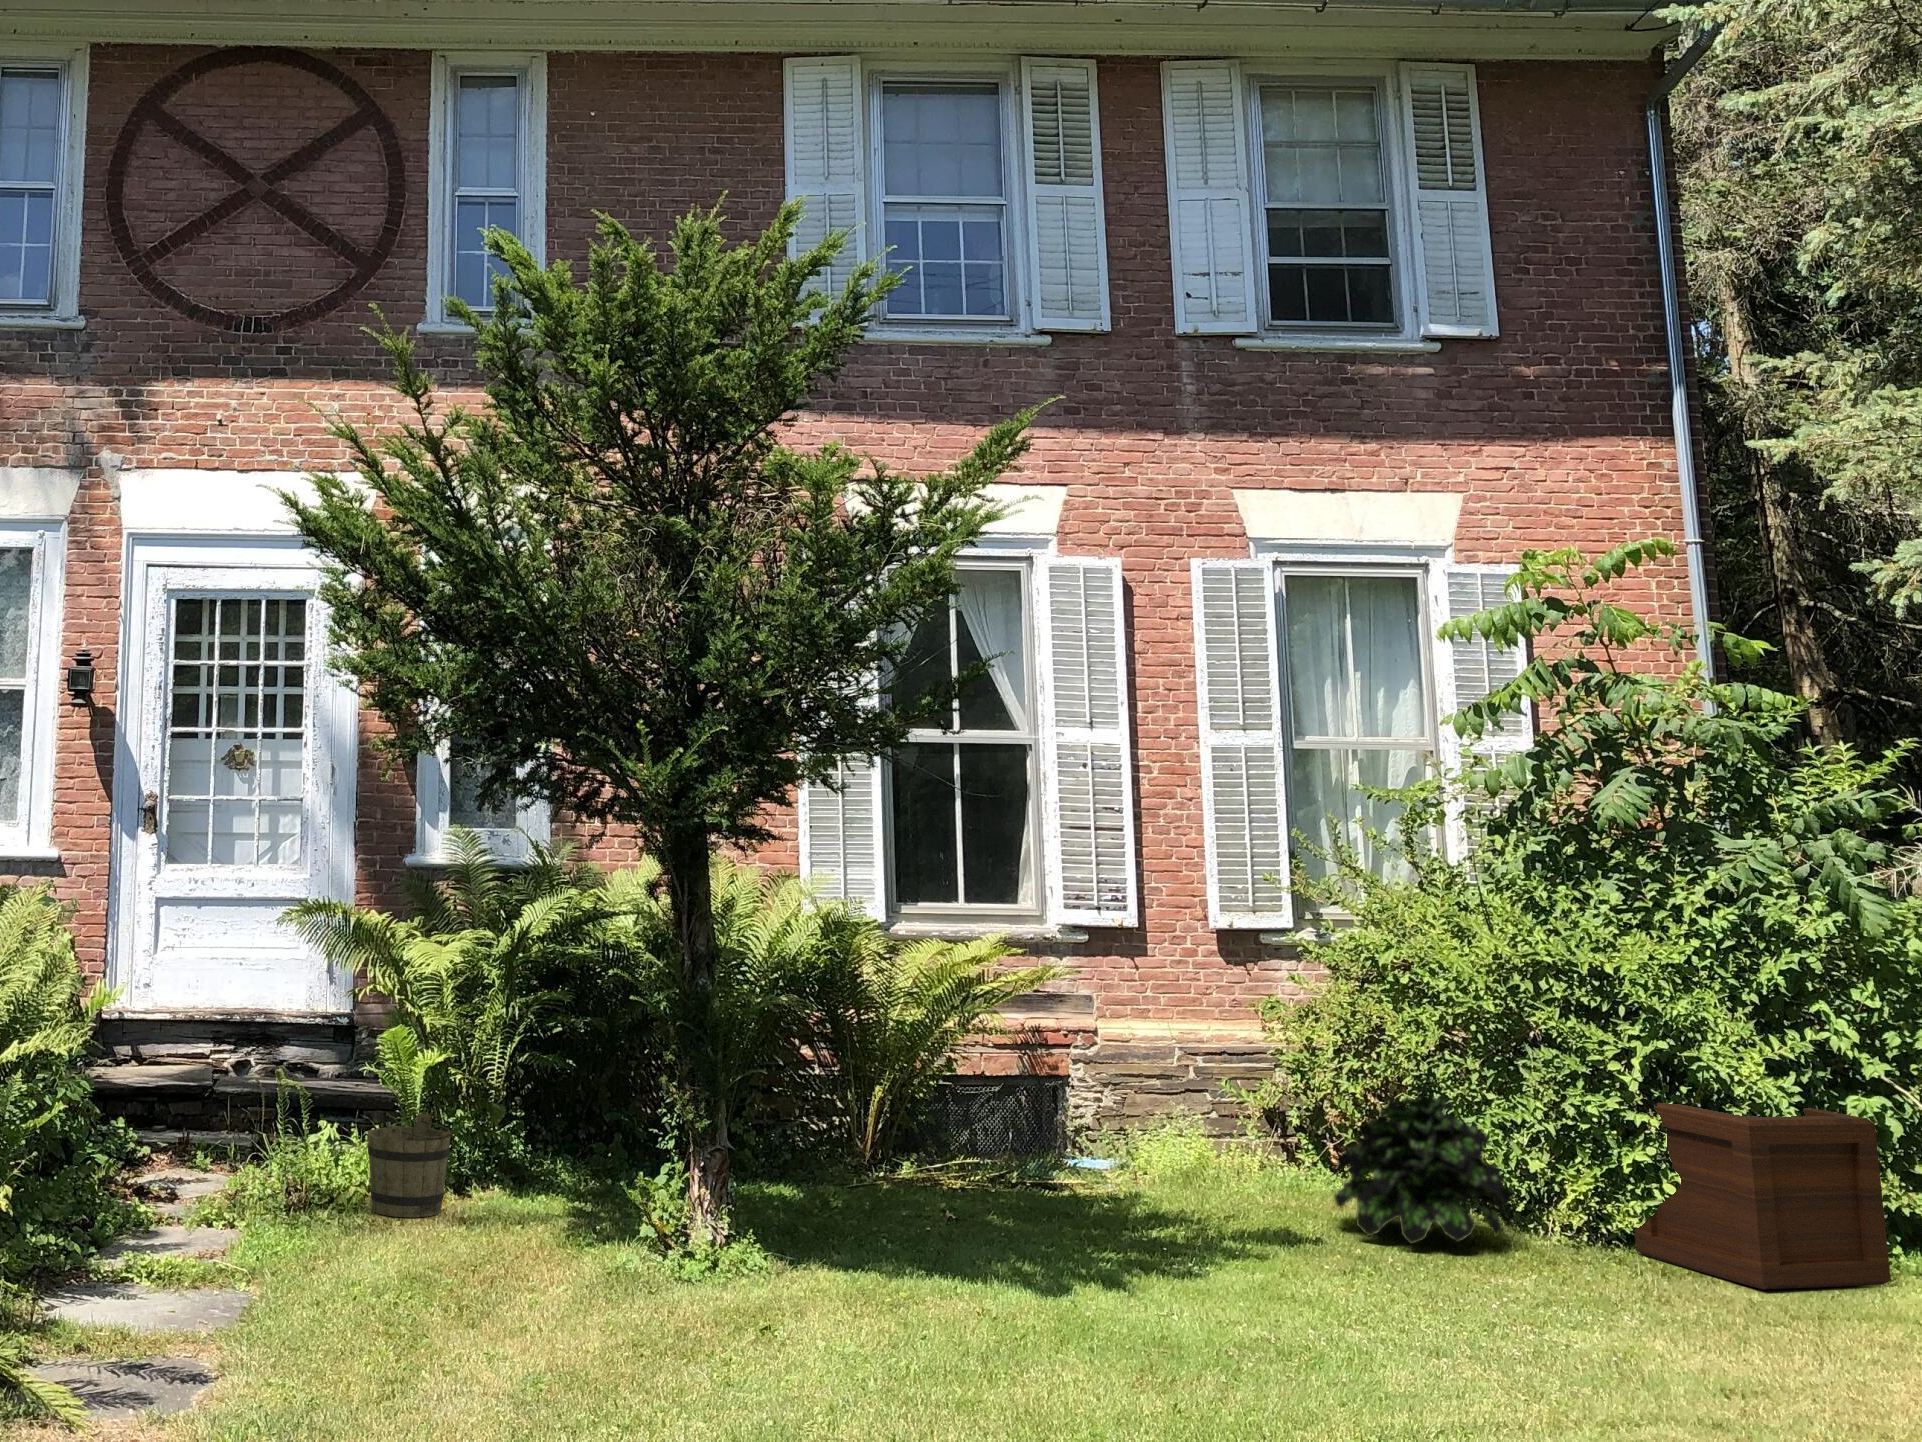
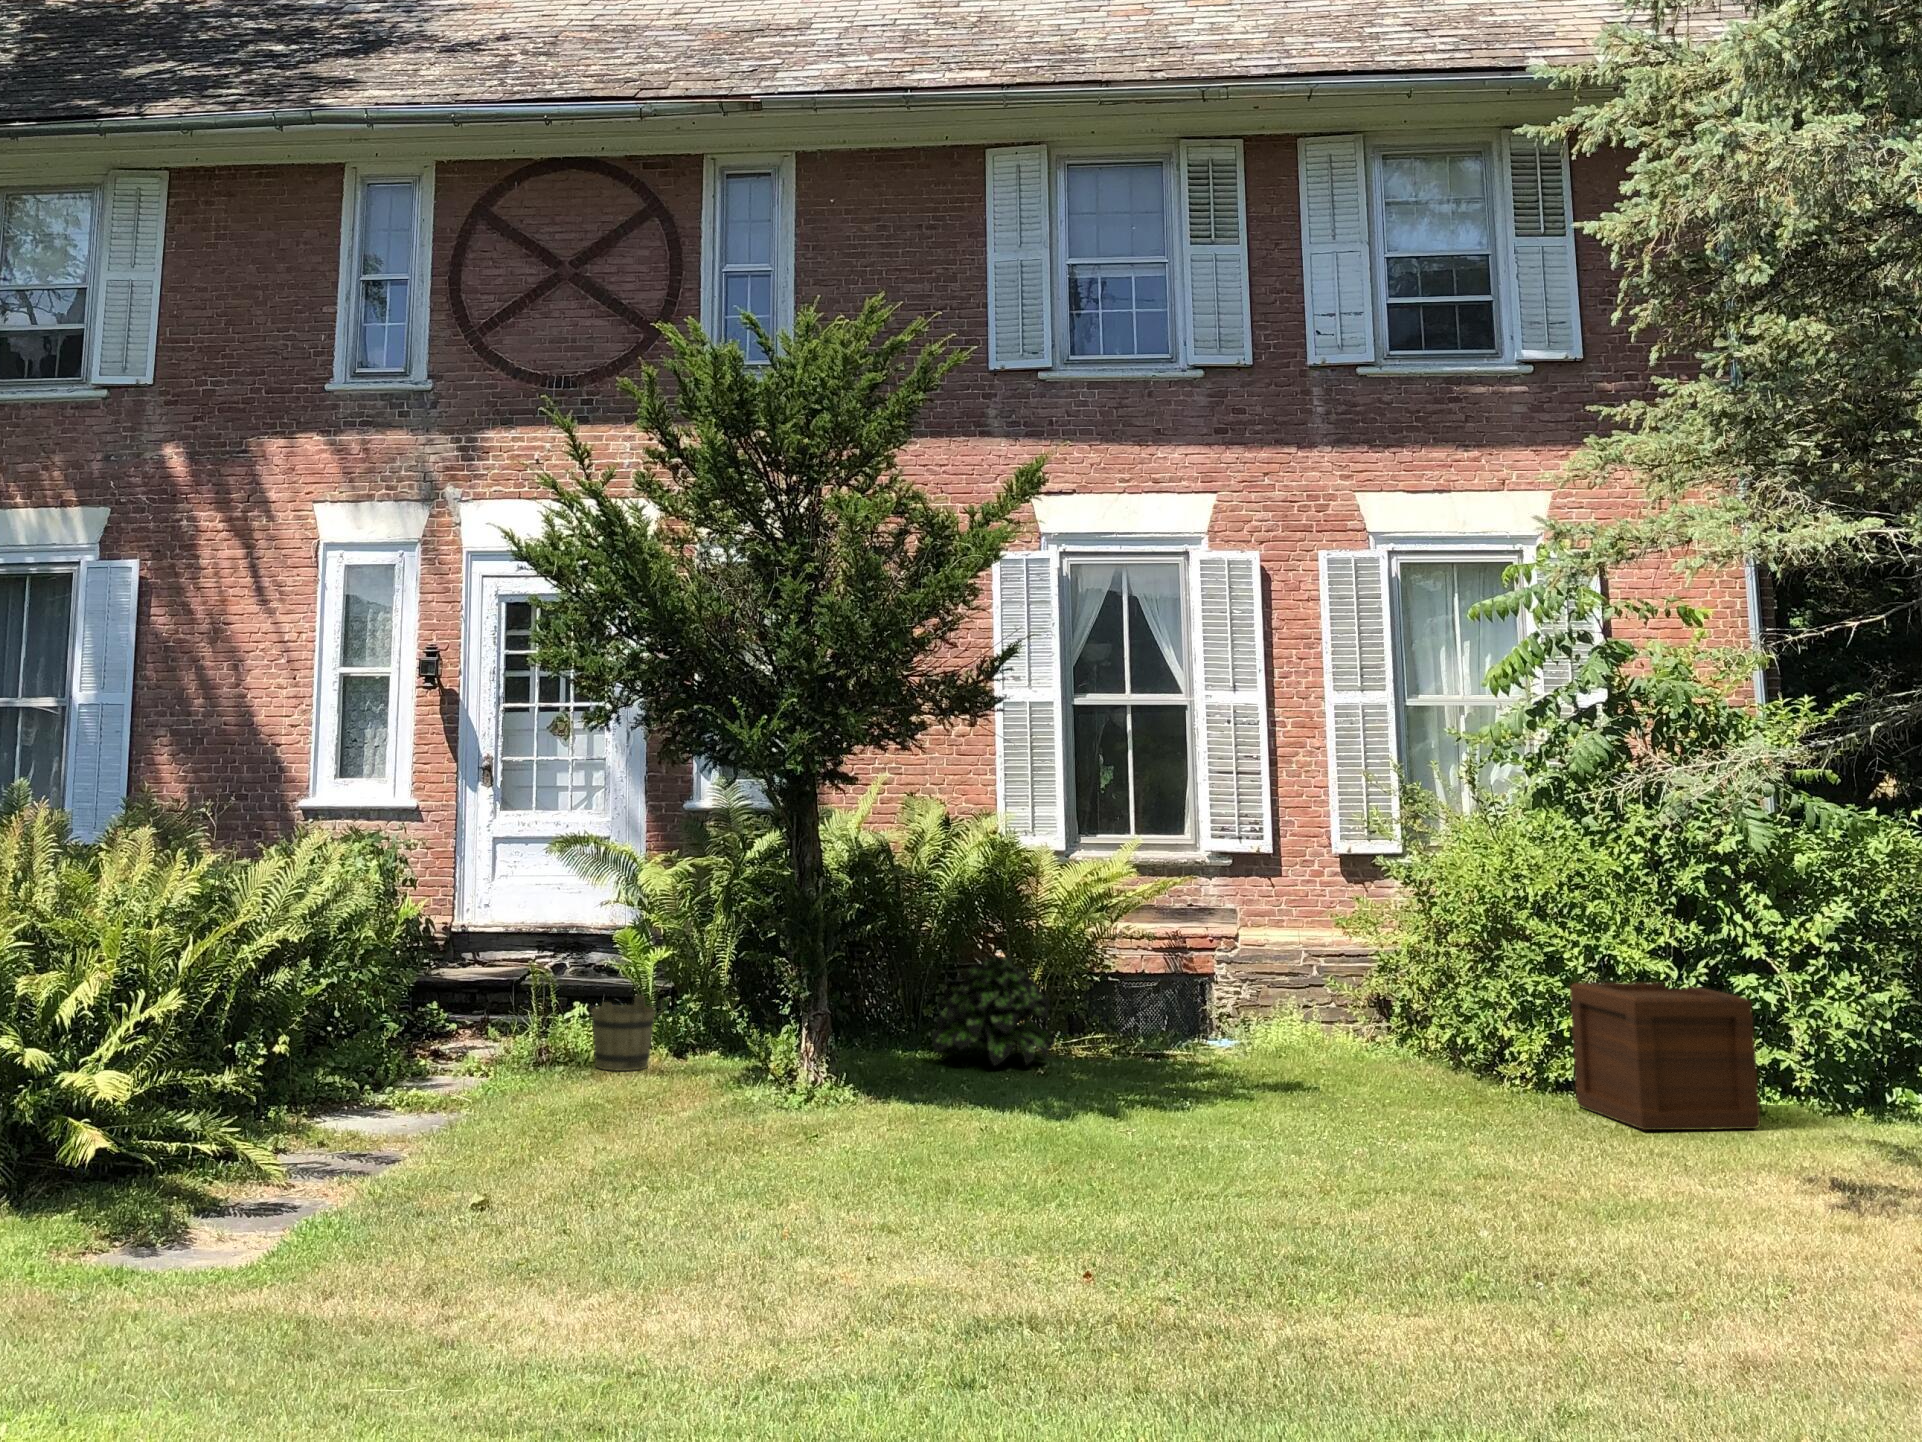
potted plant: present [1334,1096,1512,1244] -> present [932,957,1056,1065]

